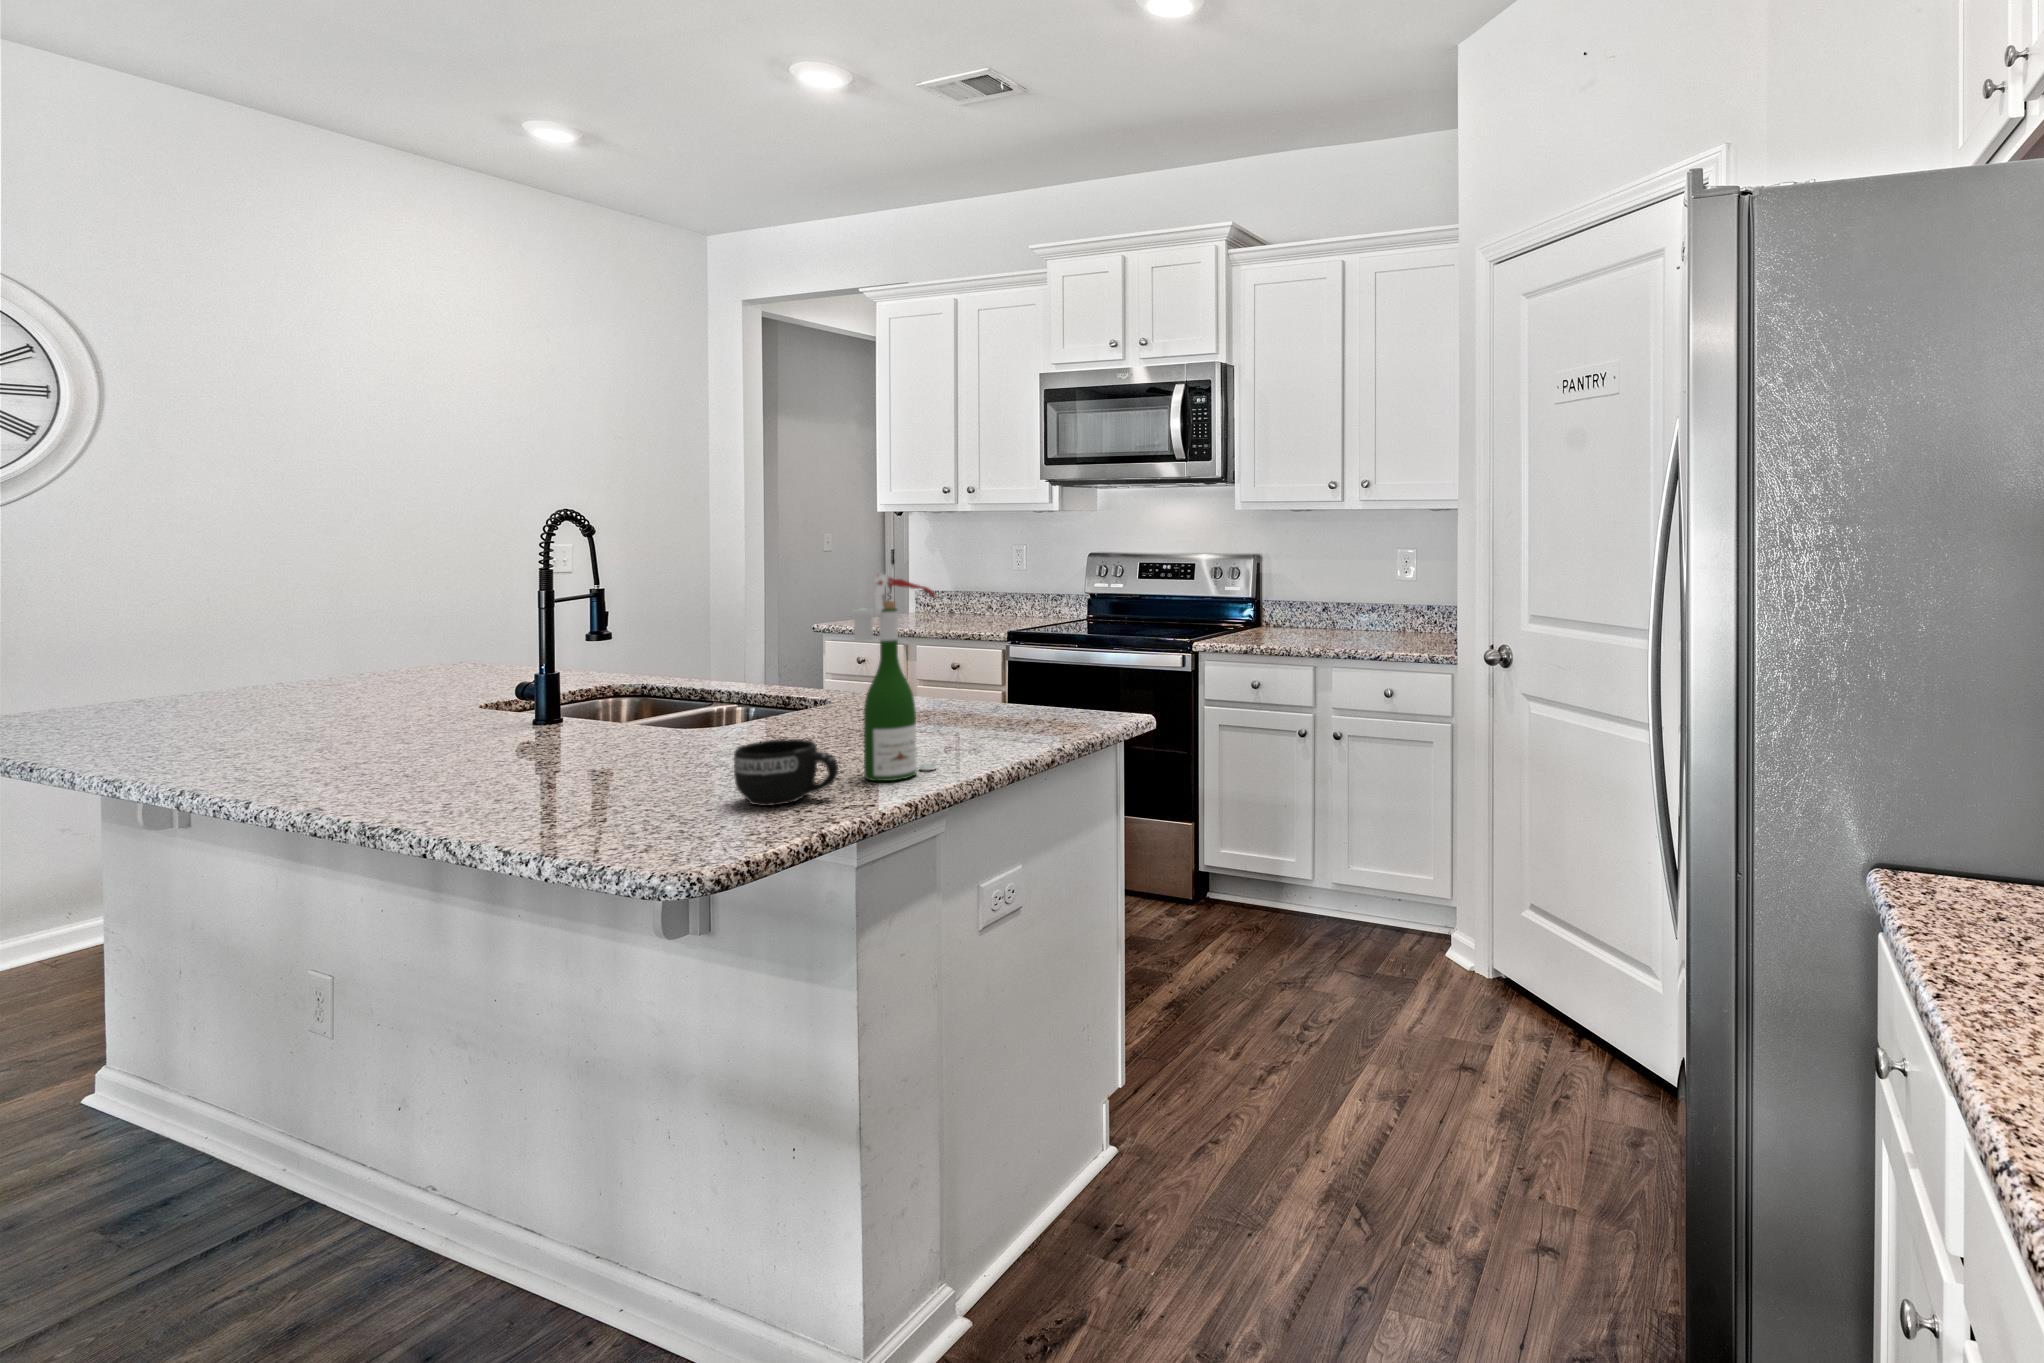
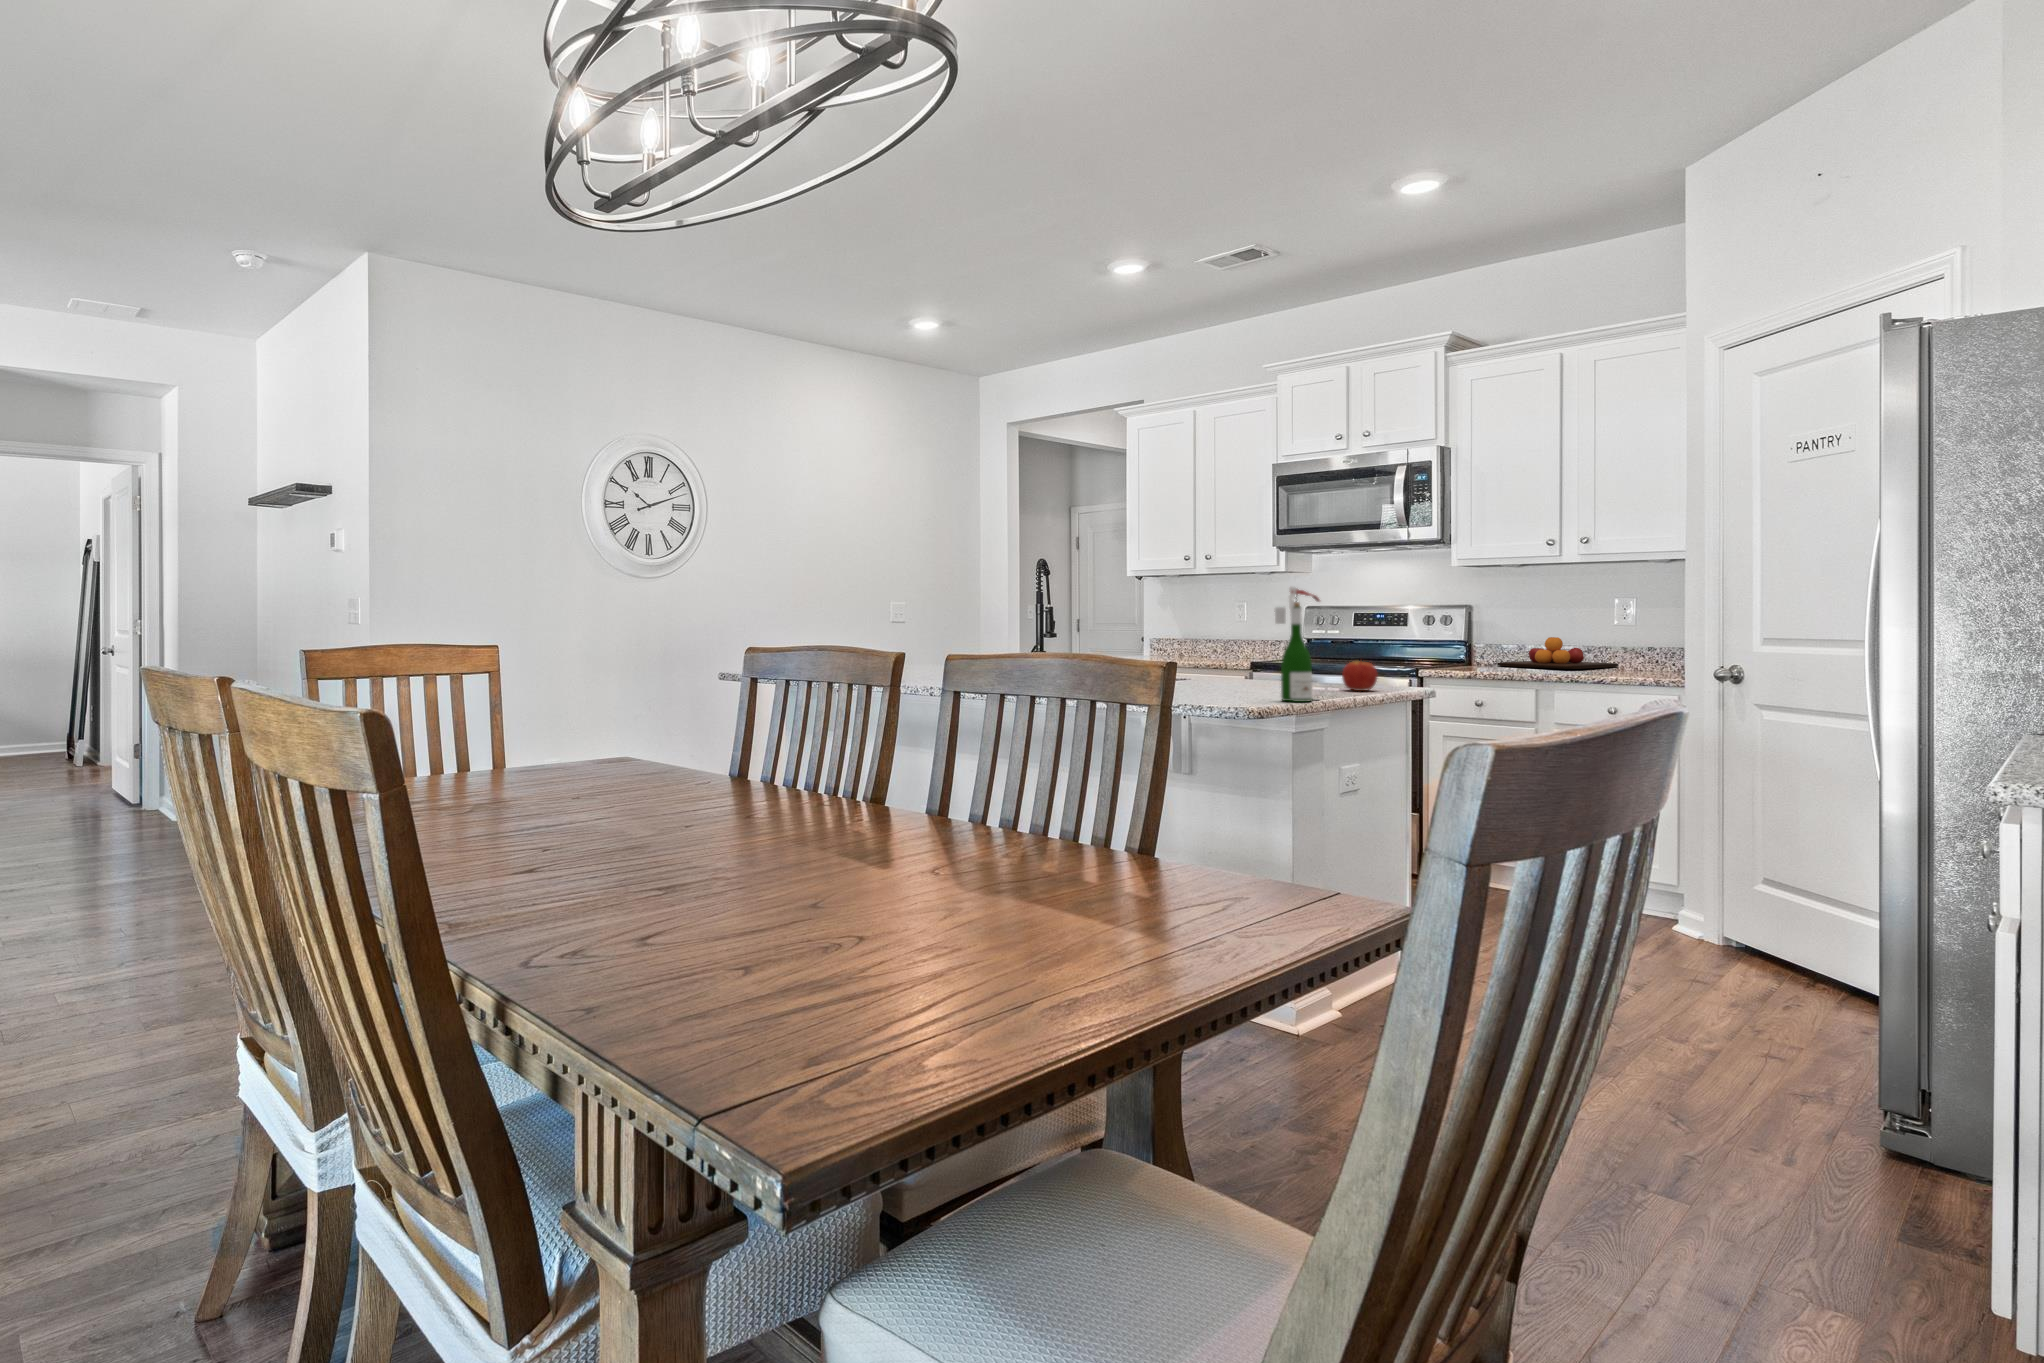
chopping board: none [1282,596,1401,635] -> present [1497,637,1619,669]
apple: none [1013,674,1064,726] -> present [1342,661,1378,691]
mug: present [734,739,838,806] -> none [1224,674,1281,705]

